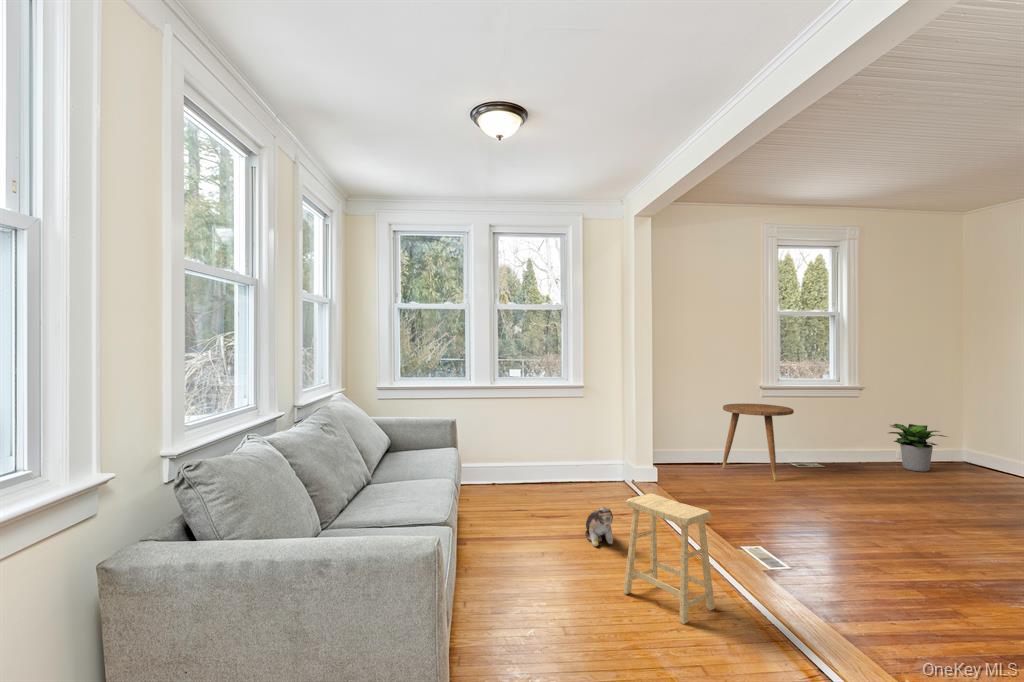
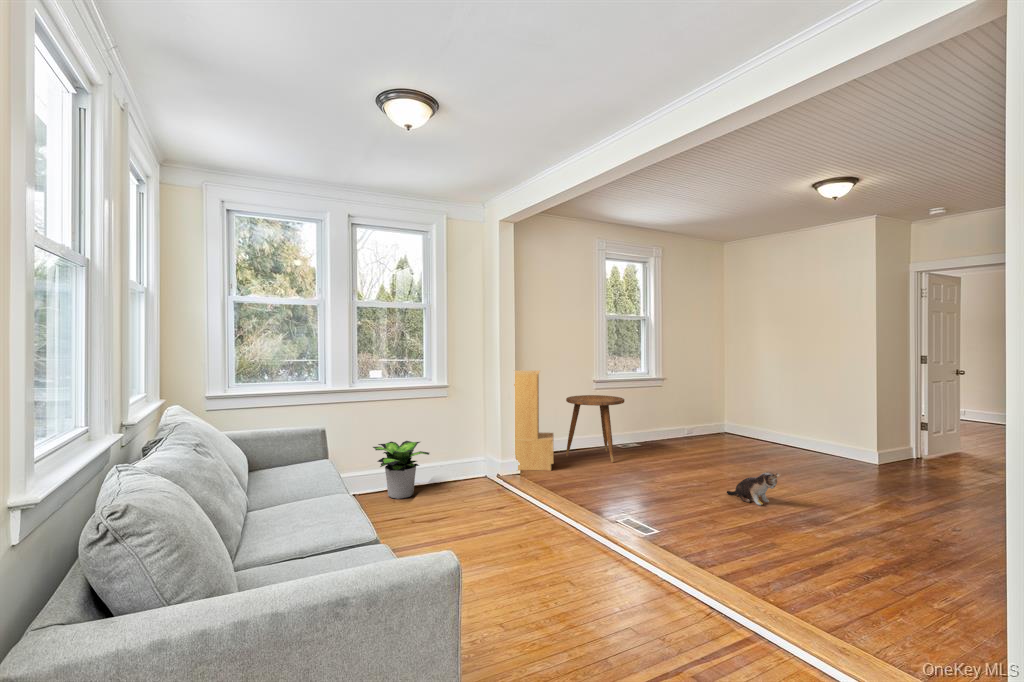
bookshelf: none [654,374,704,482] -> present [514,370,554,471]
potted plant: present [889,424,945,472] -> present [373,441,429,499]
footstool: present [623,494,715,624] -> none [538,485,619,600]
plush toy: present [585,507,615,547] -> present [727,472,781,506]

